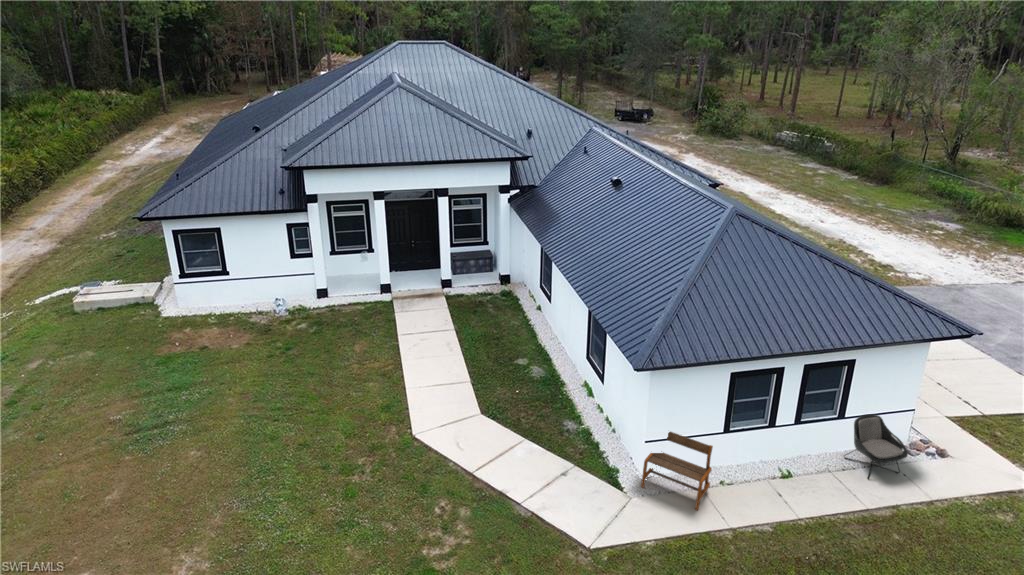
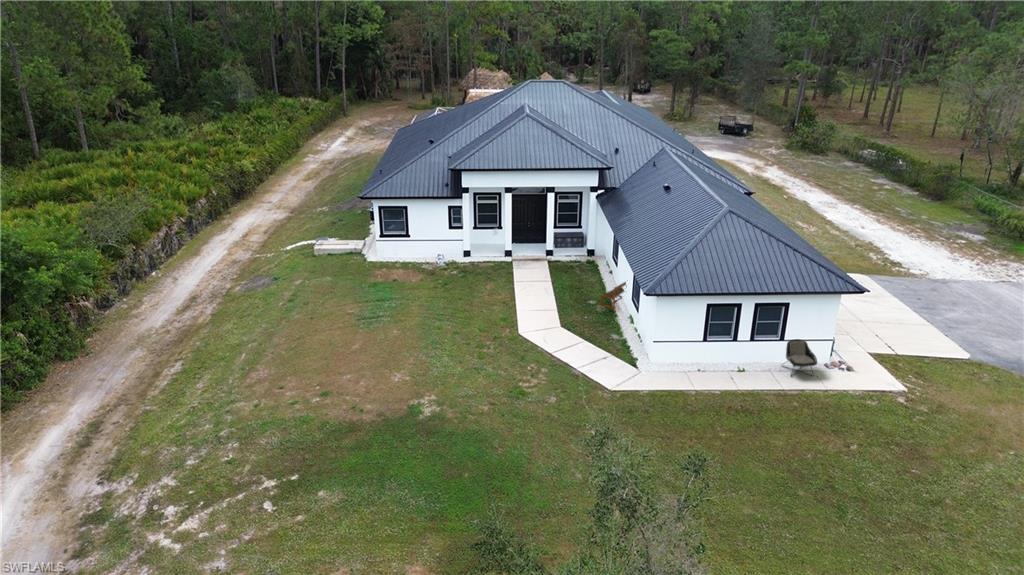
bench: present [641,432,713,510] -> present [600,282,627,312]

